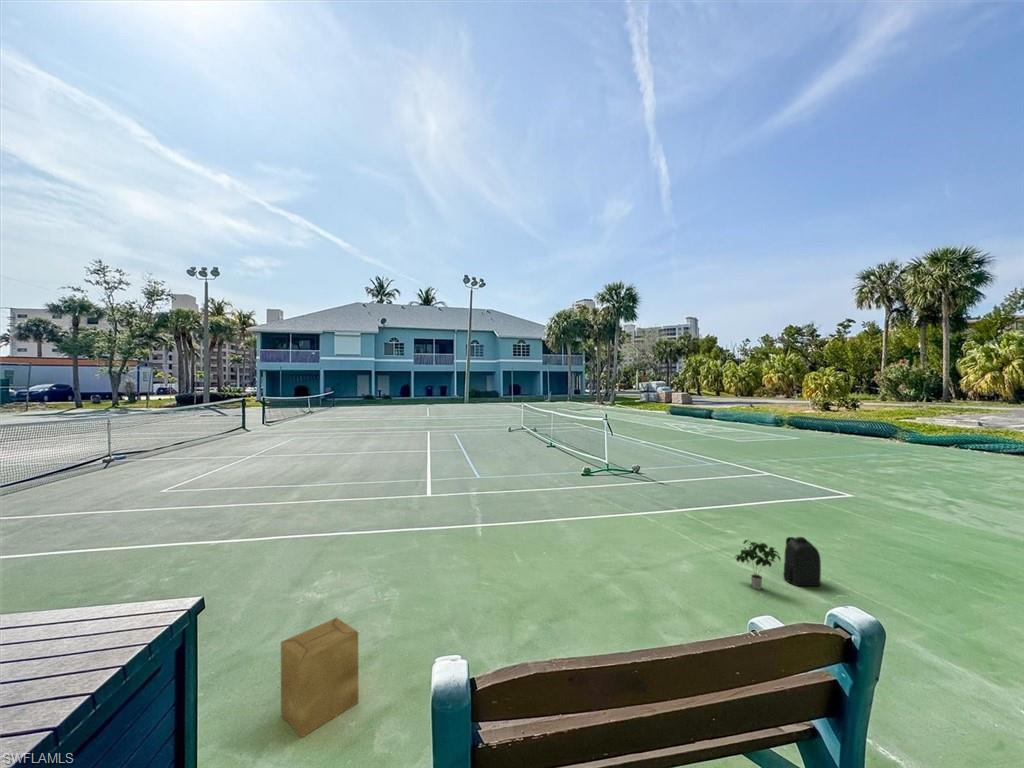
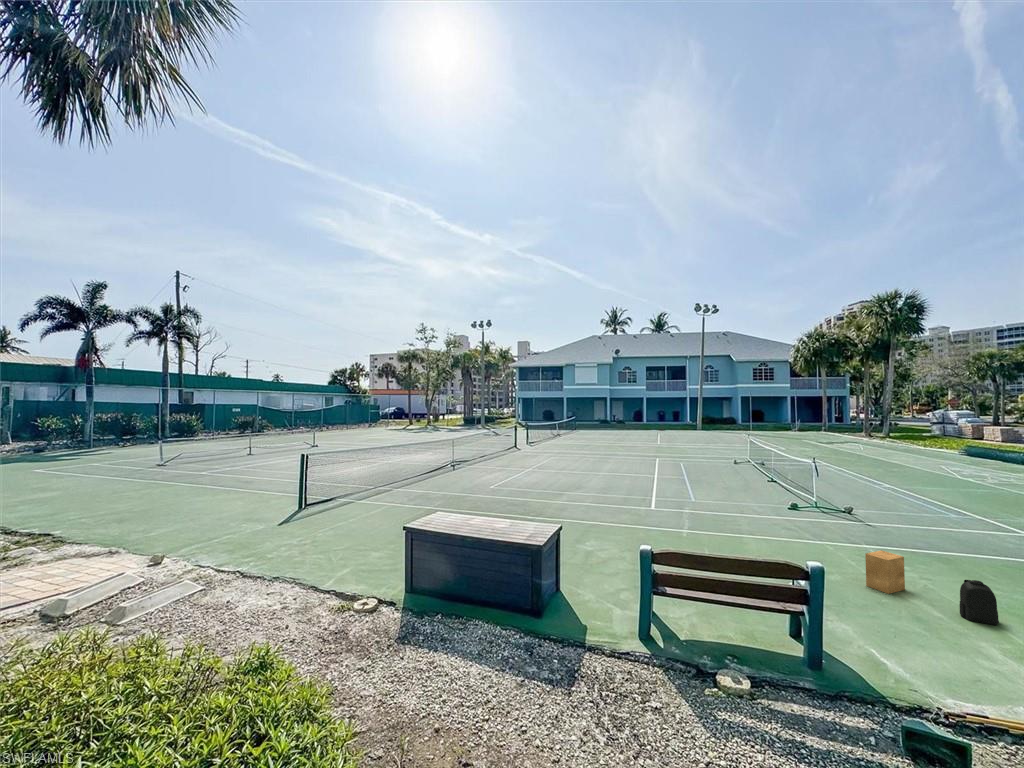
potted plant: present [736,540,780,589] -> none [904,573,943,615]
cardboard box: present [281,618,359,738] -> present [865,550,905,594]

